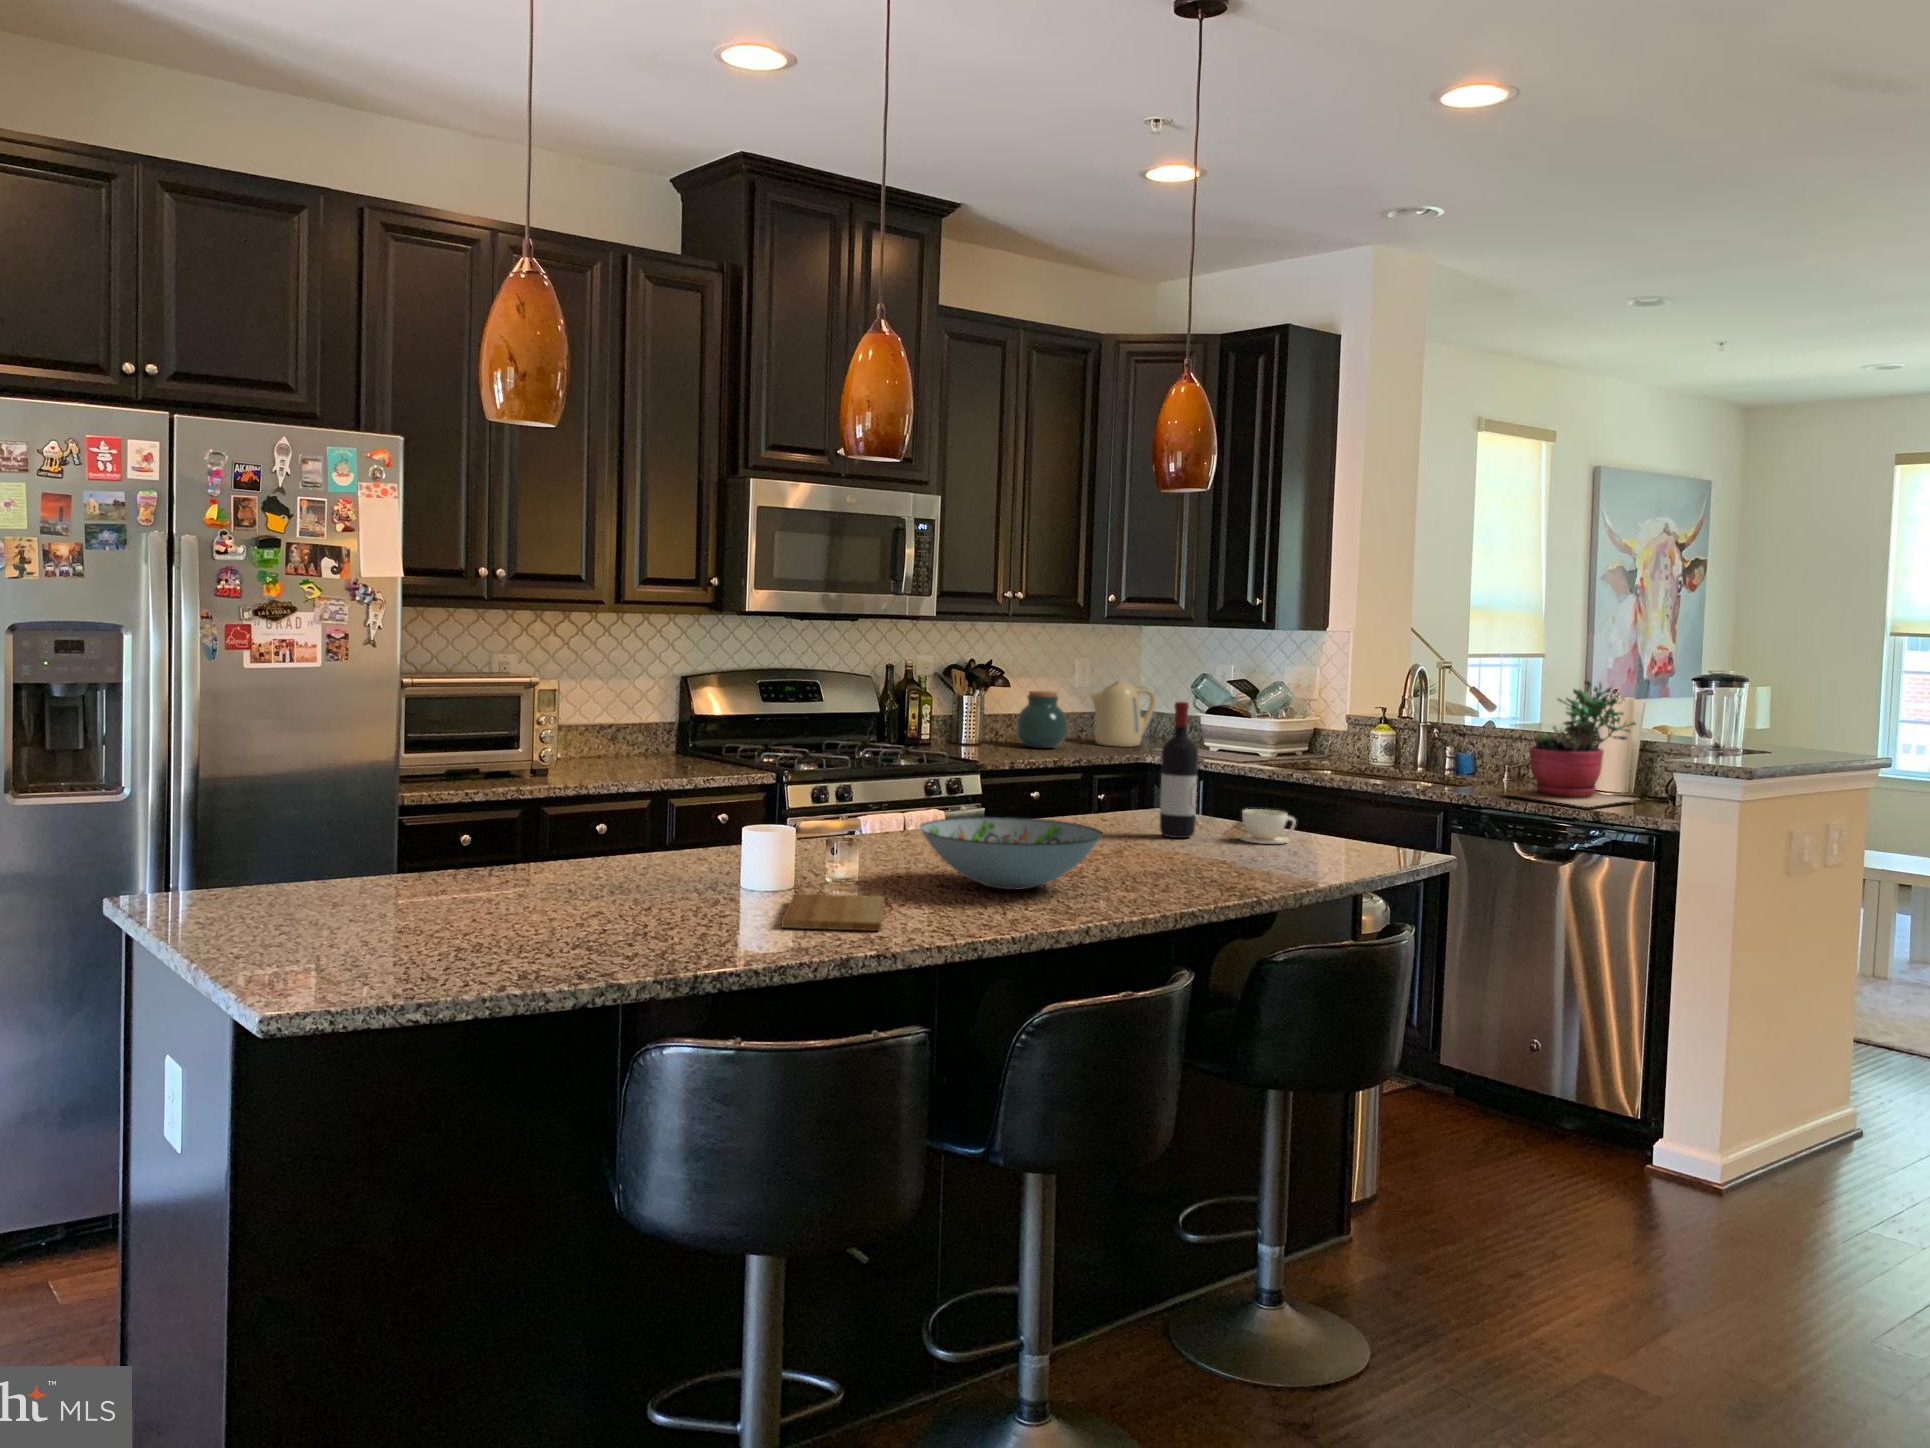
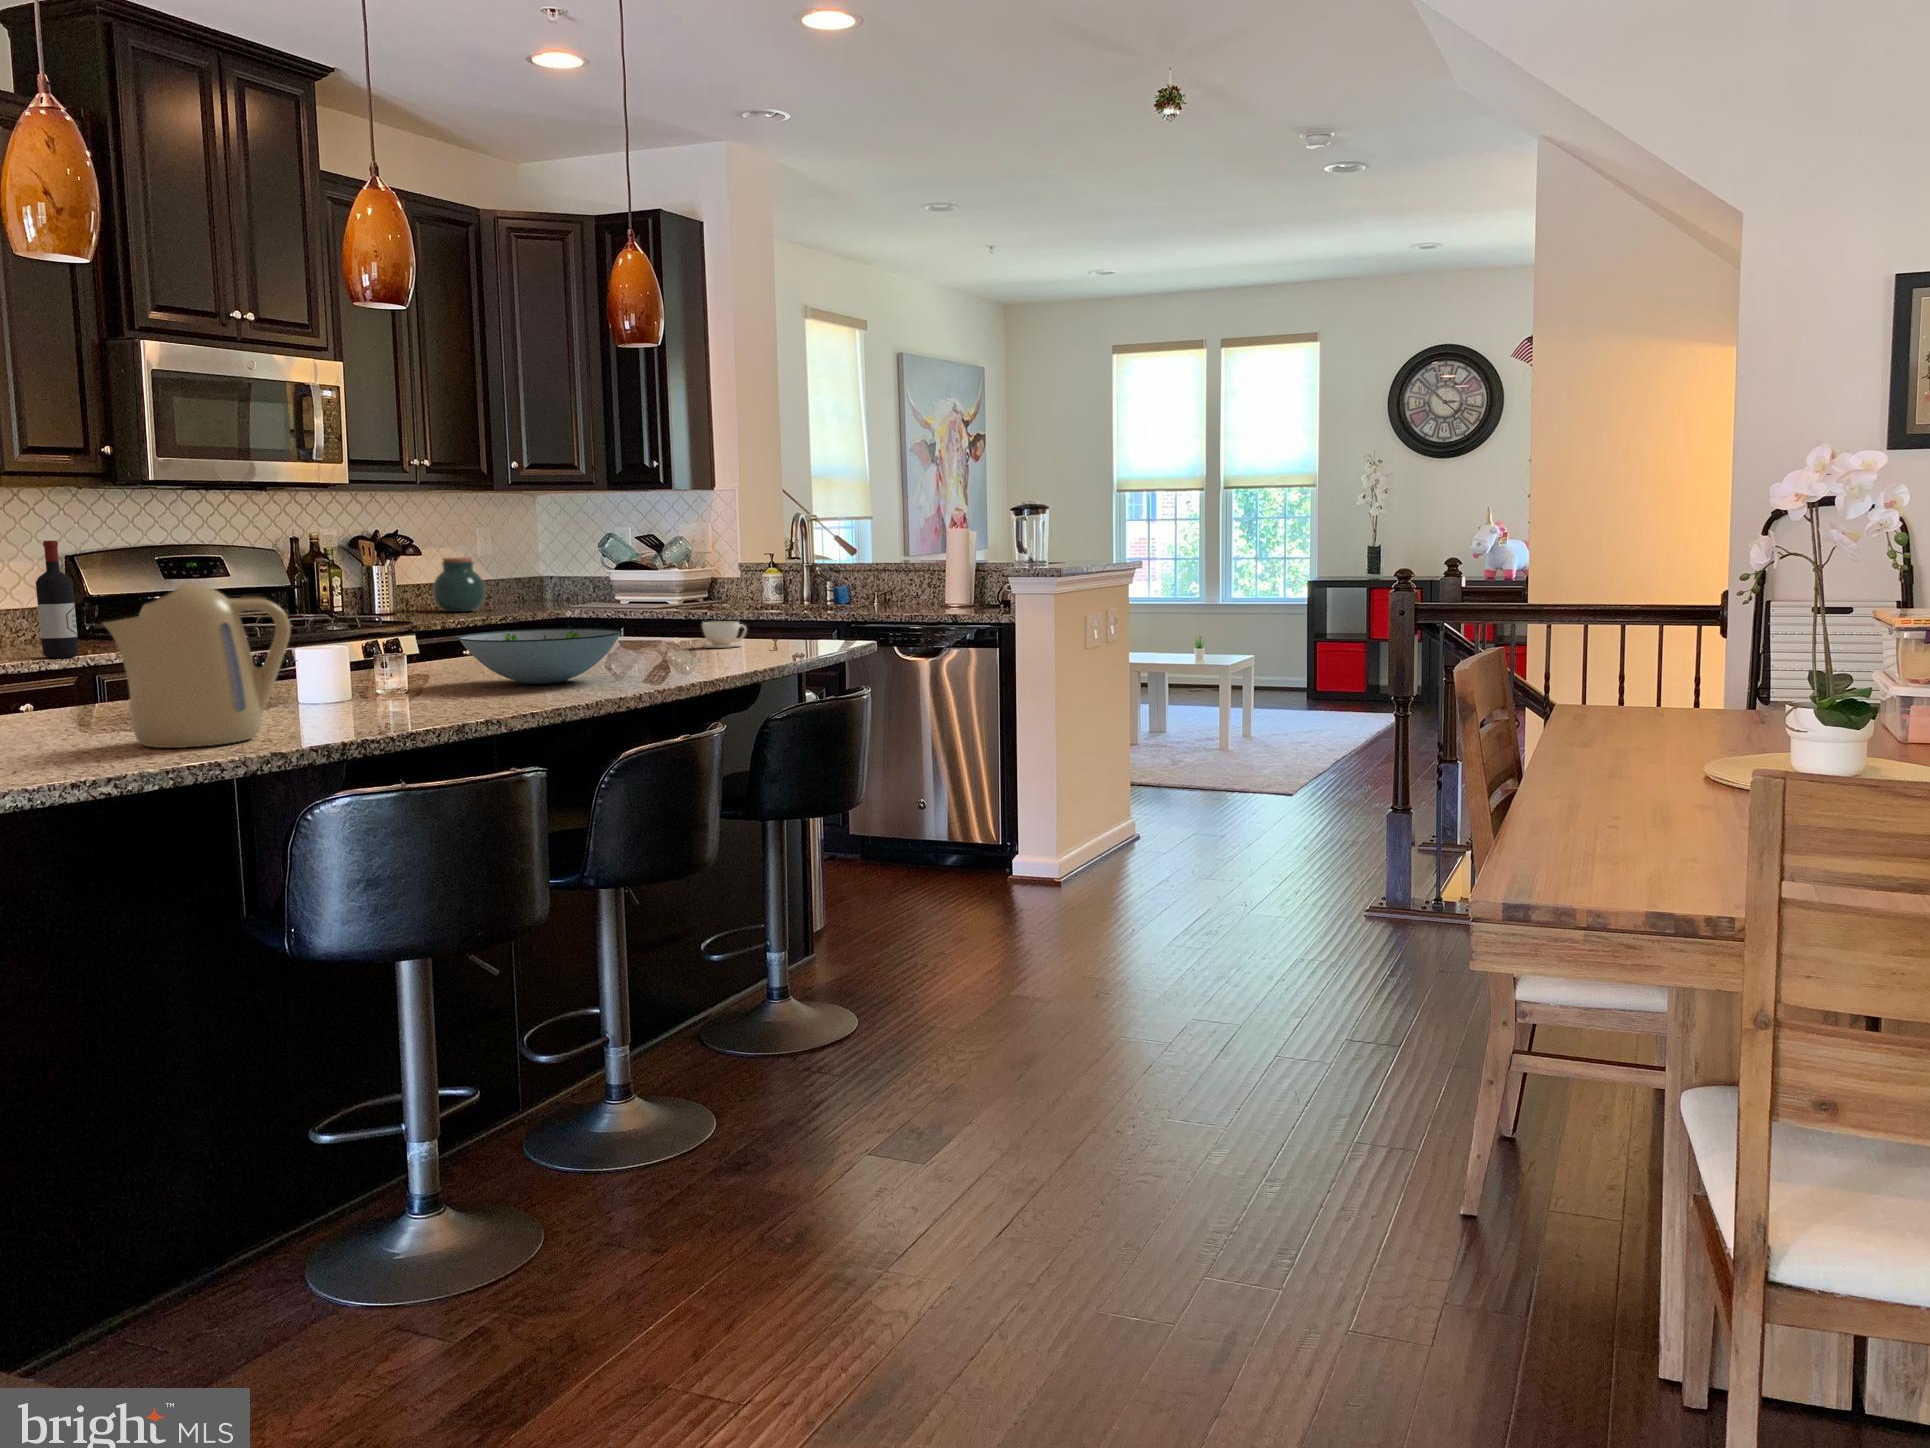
kettle: present [1091,681,1156,747] -> present [103,584,290,748]
succulent plant: present [1506,681,1636,807] -> none [877,515,980,614]
wine bottle: present [1160,702,1198,838] -> present [36,541,78,658]
cutting board: present [782,894,884,931] -> none [365,692,469,716]

